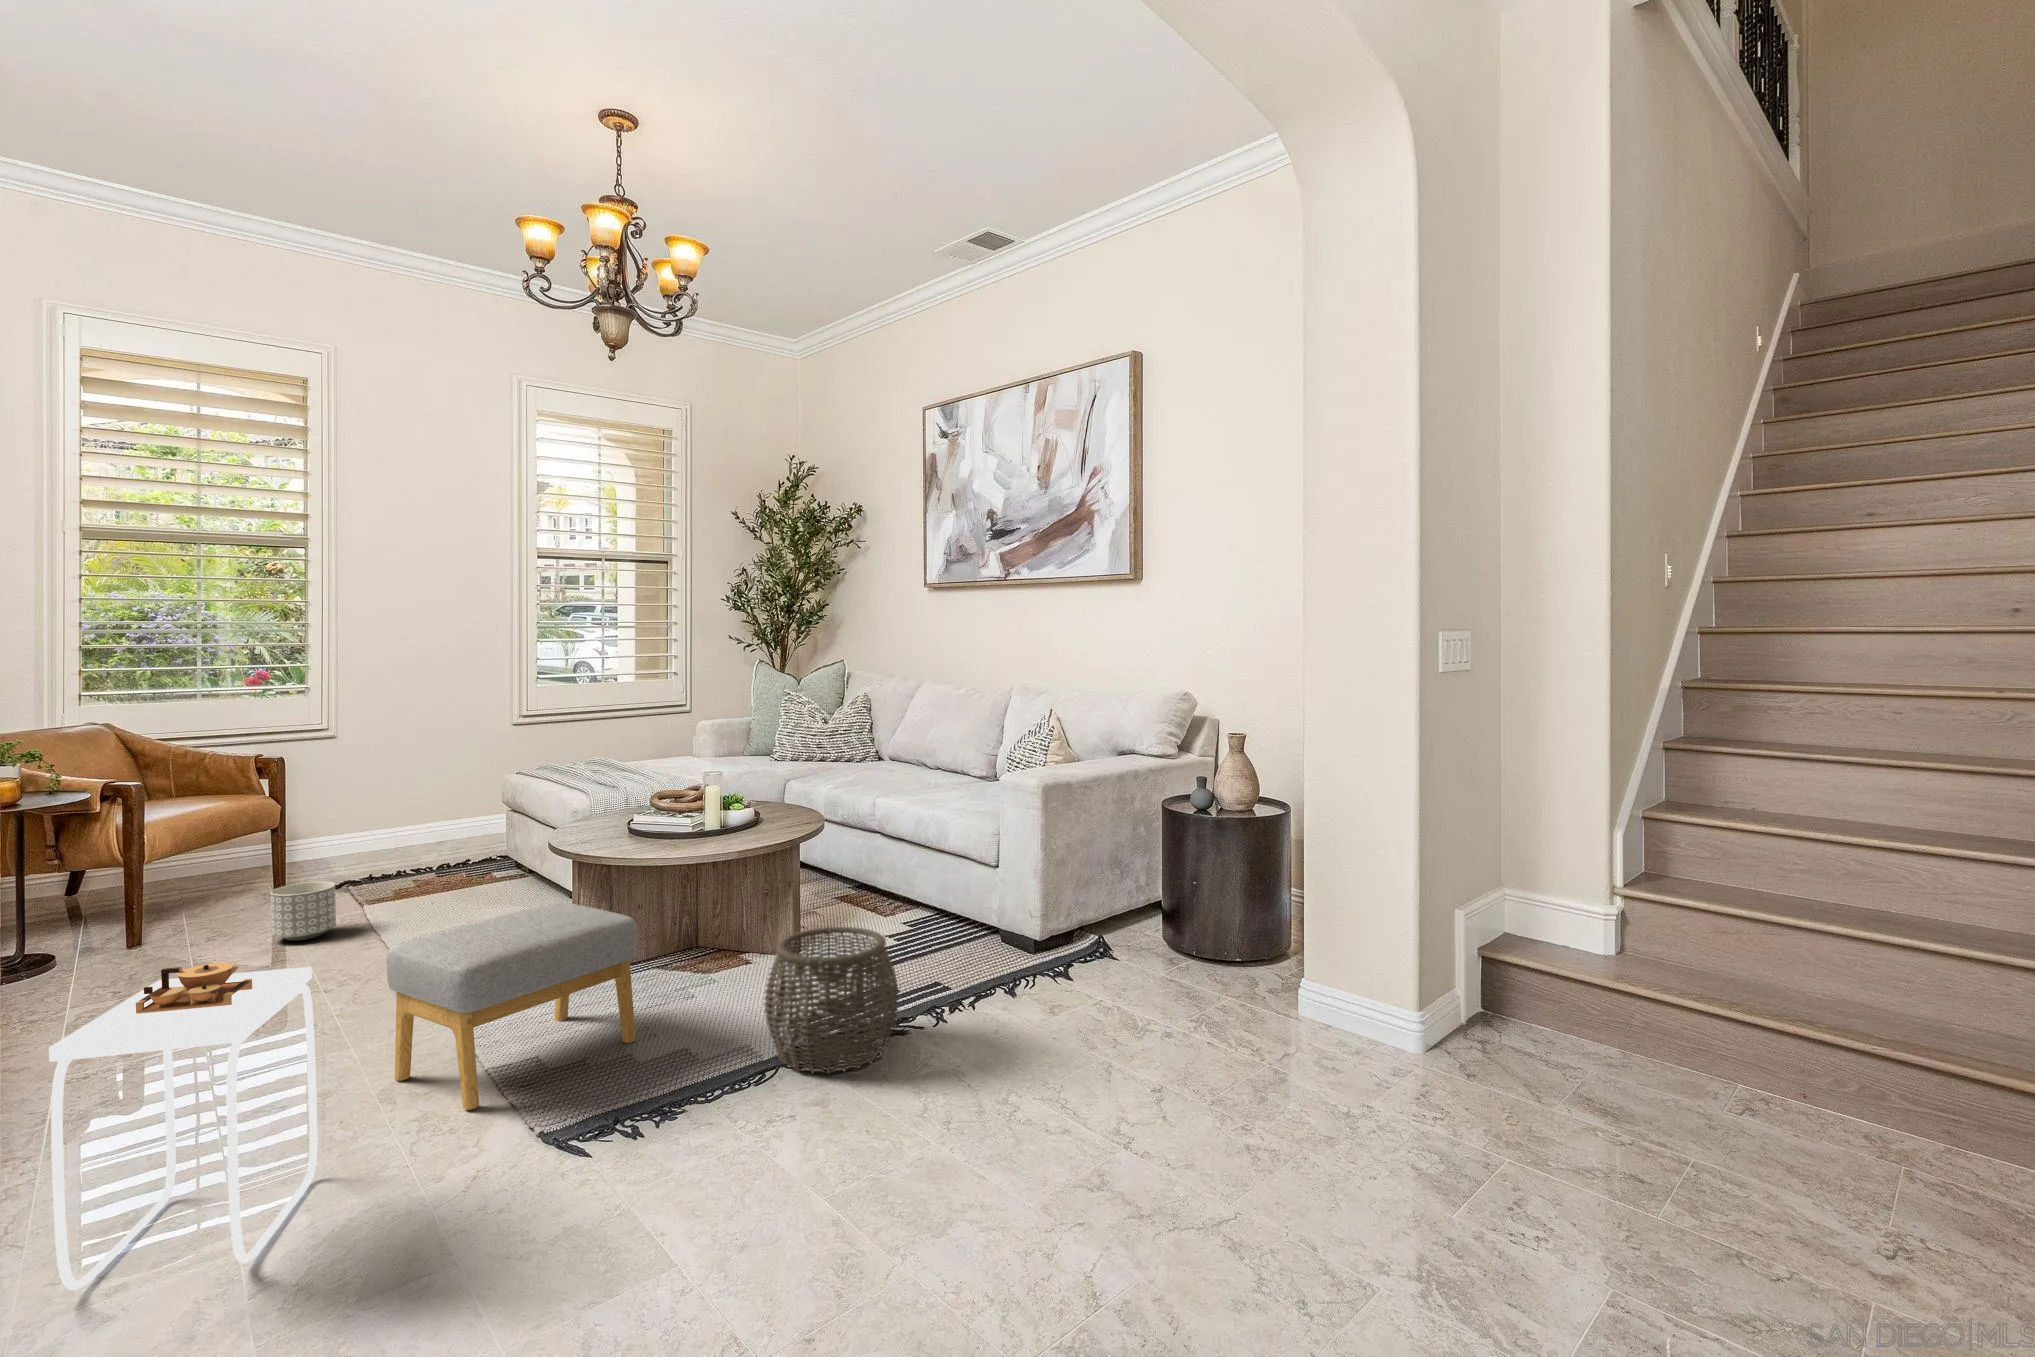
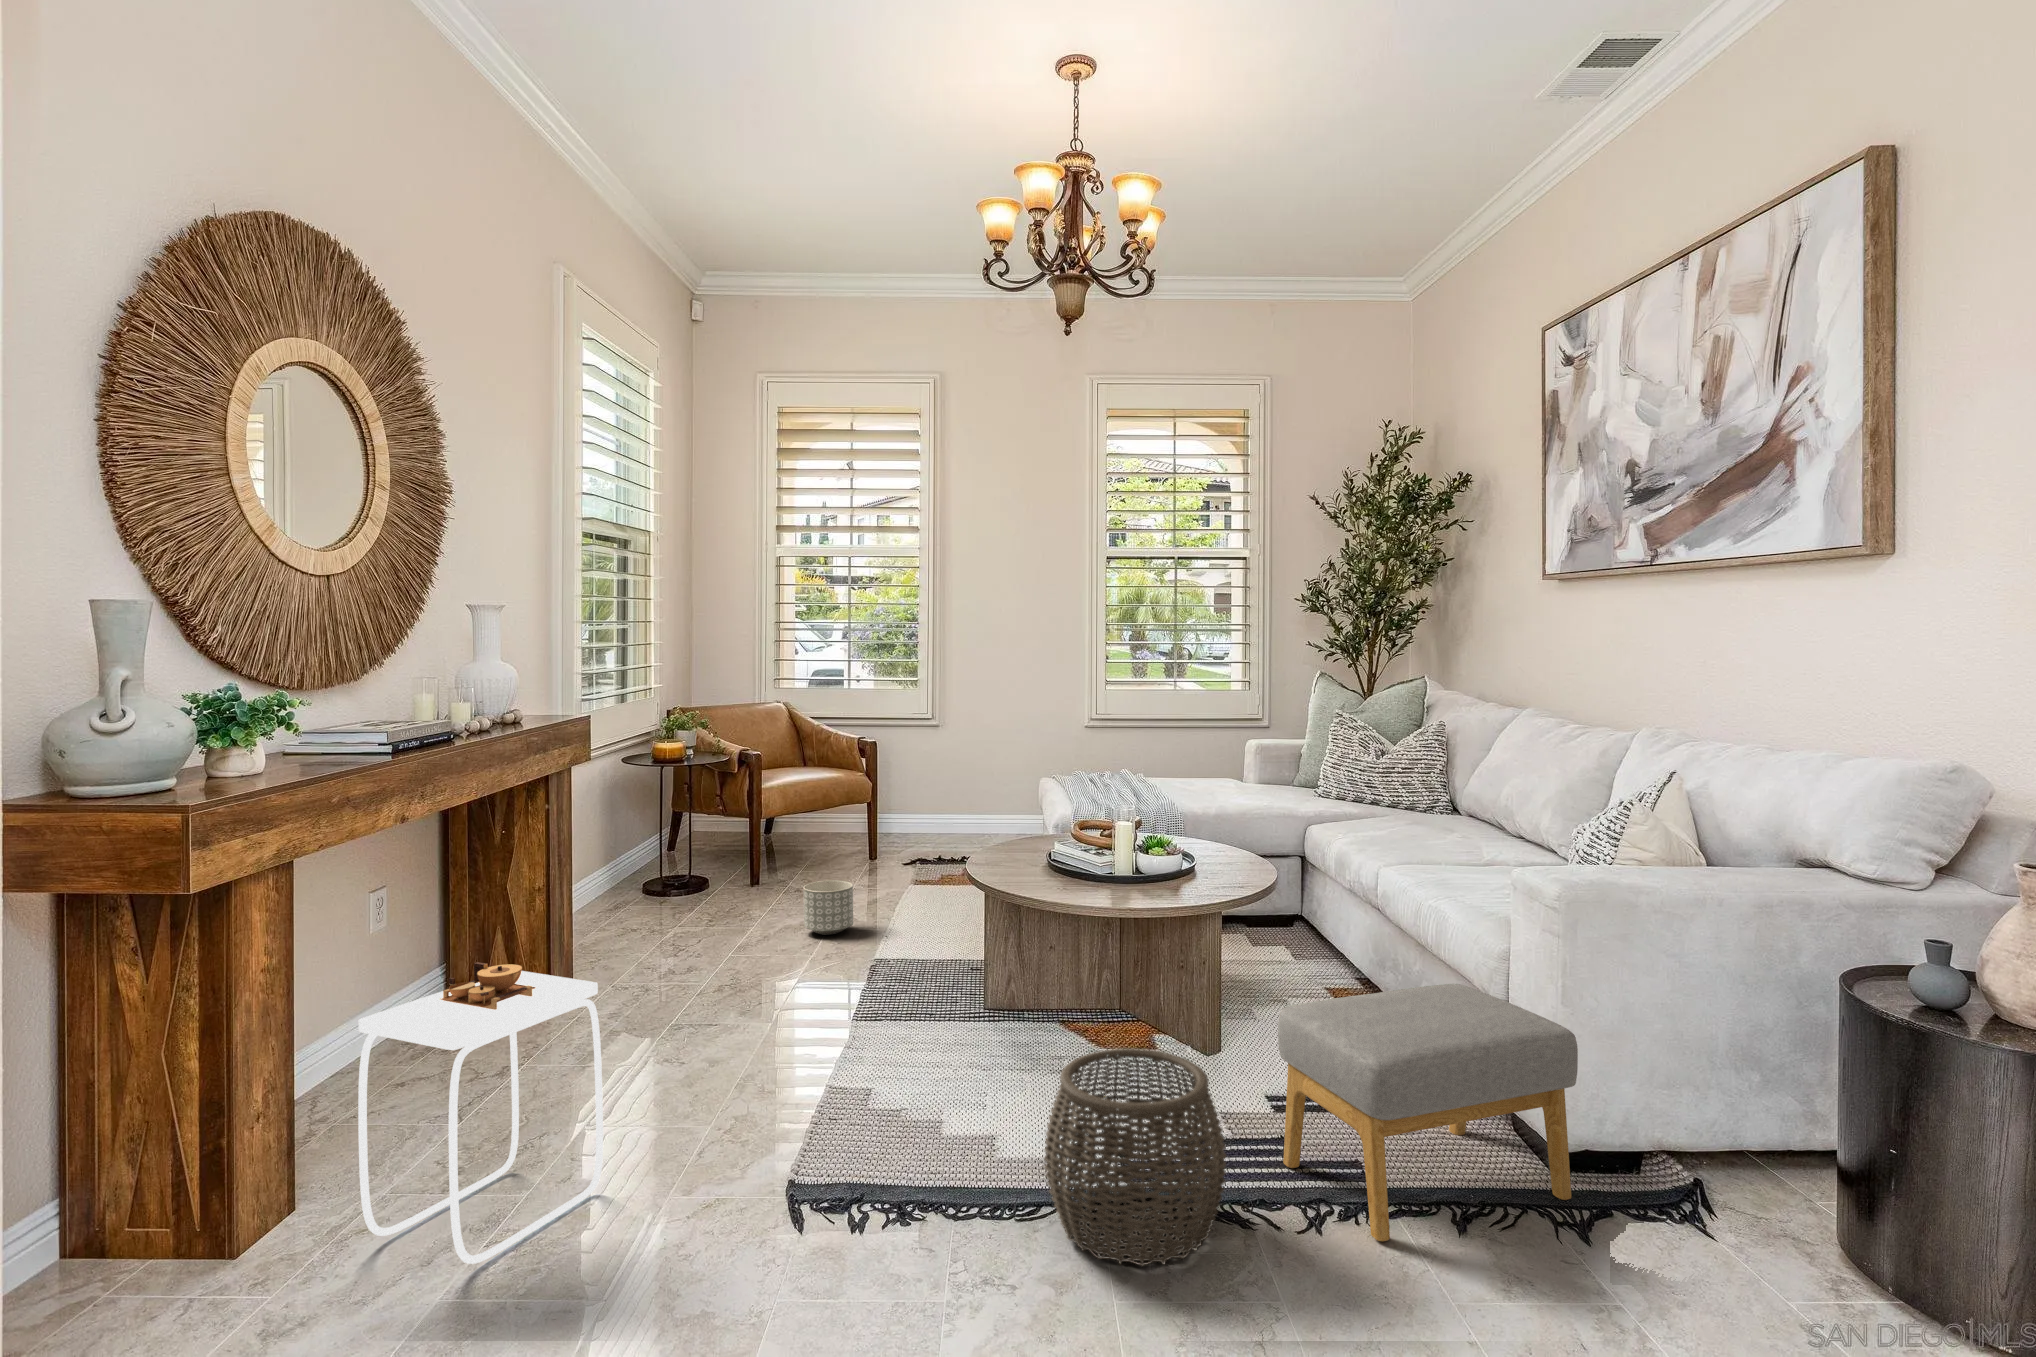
footstool: present [386,902,638,1110] -> present [1278,984,1578,1241]

